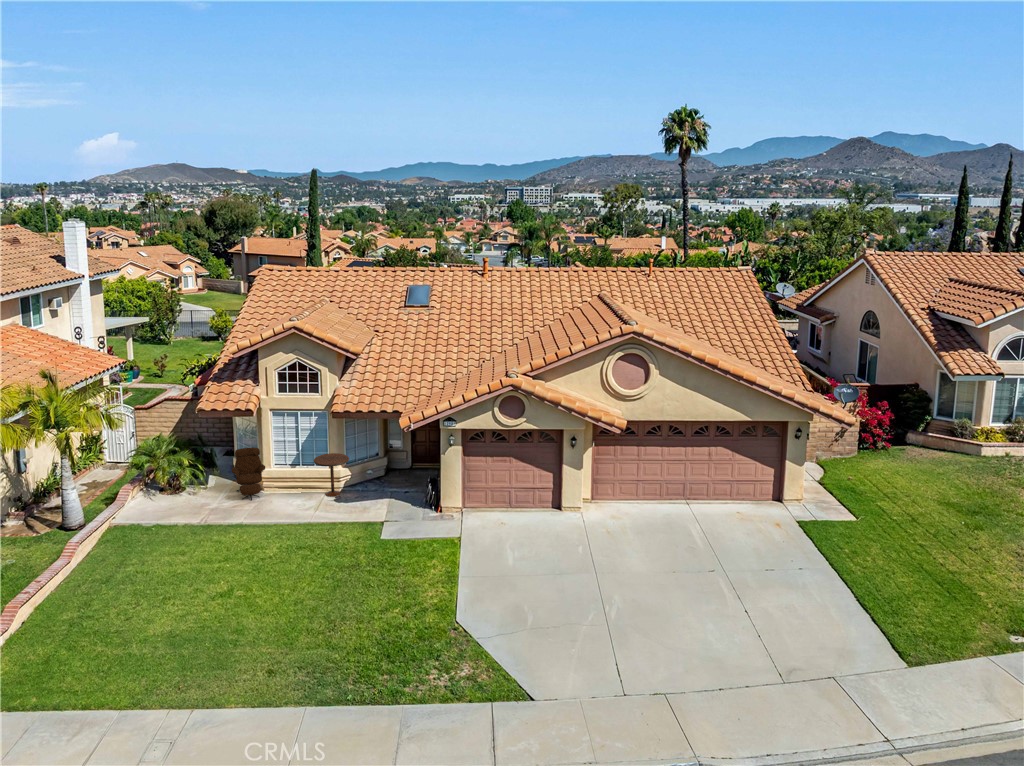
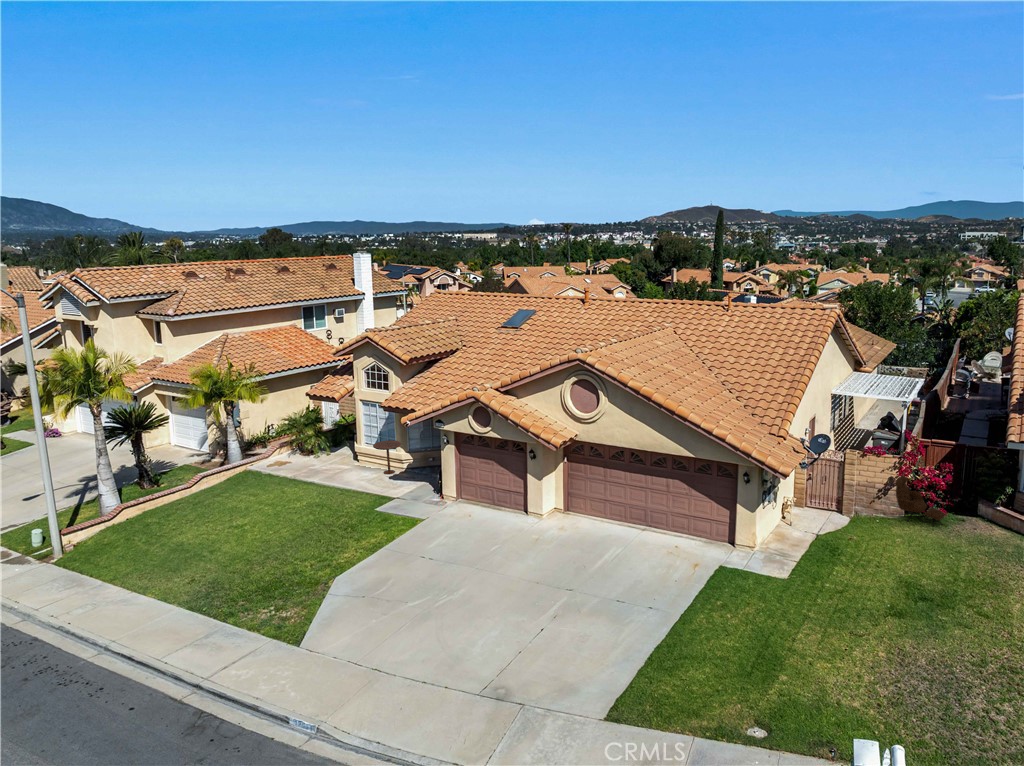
lounge chair: present [232,448,265,500] -> present [896,476,944,525]

